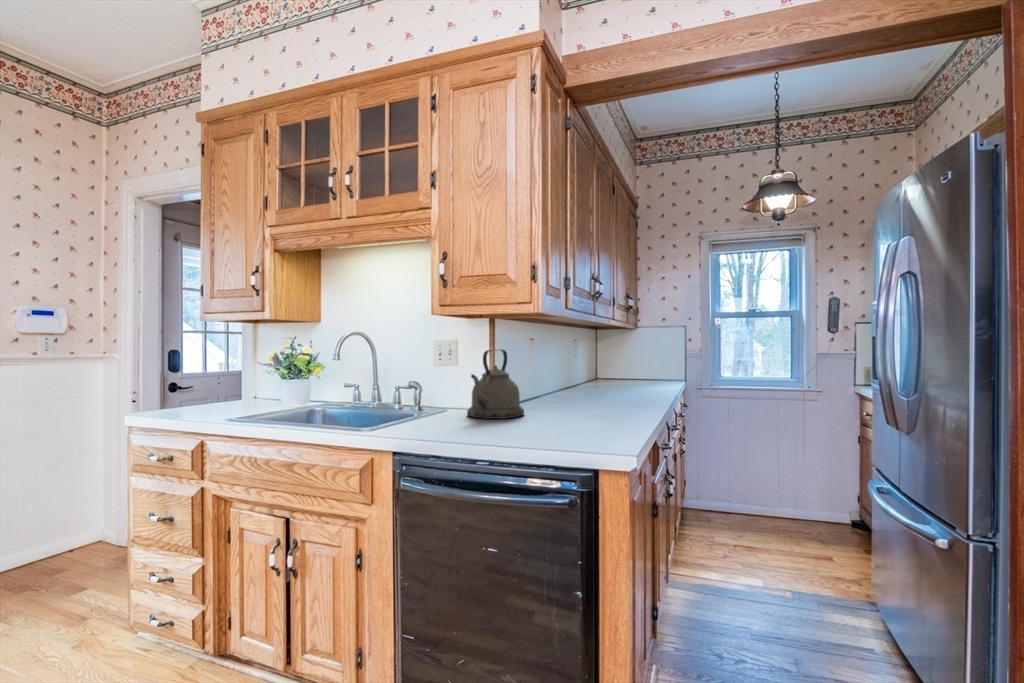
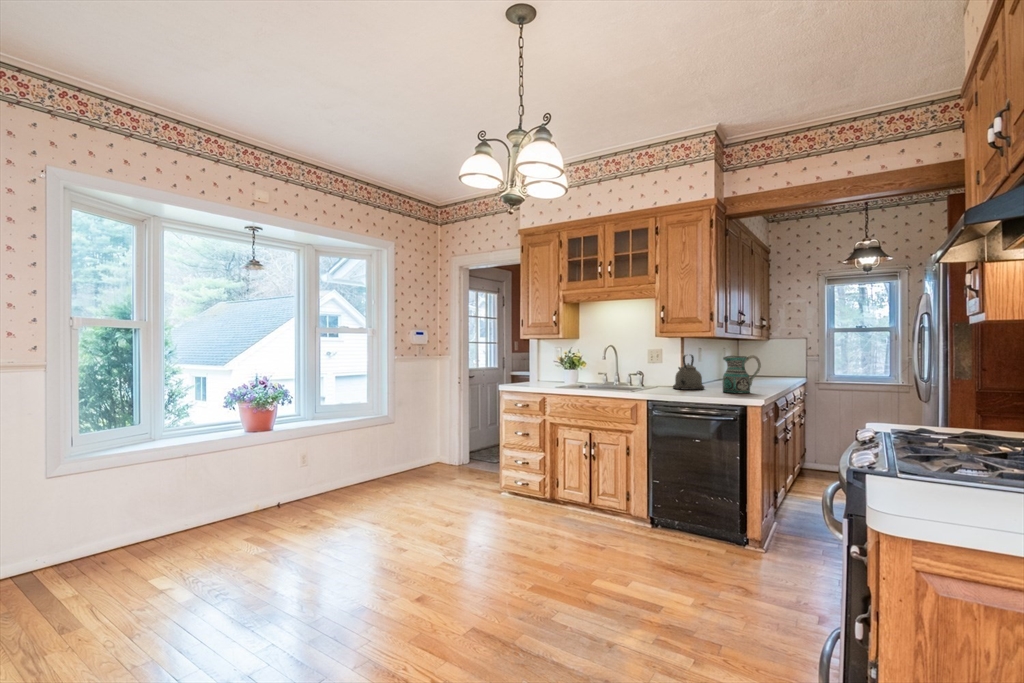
ceramic pitcher: none [553,350,624,429] -> present [723,355,761,393]

